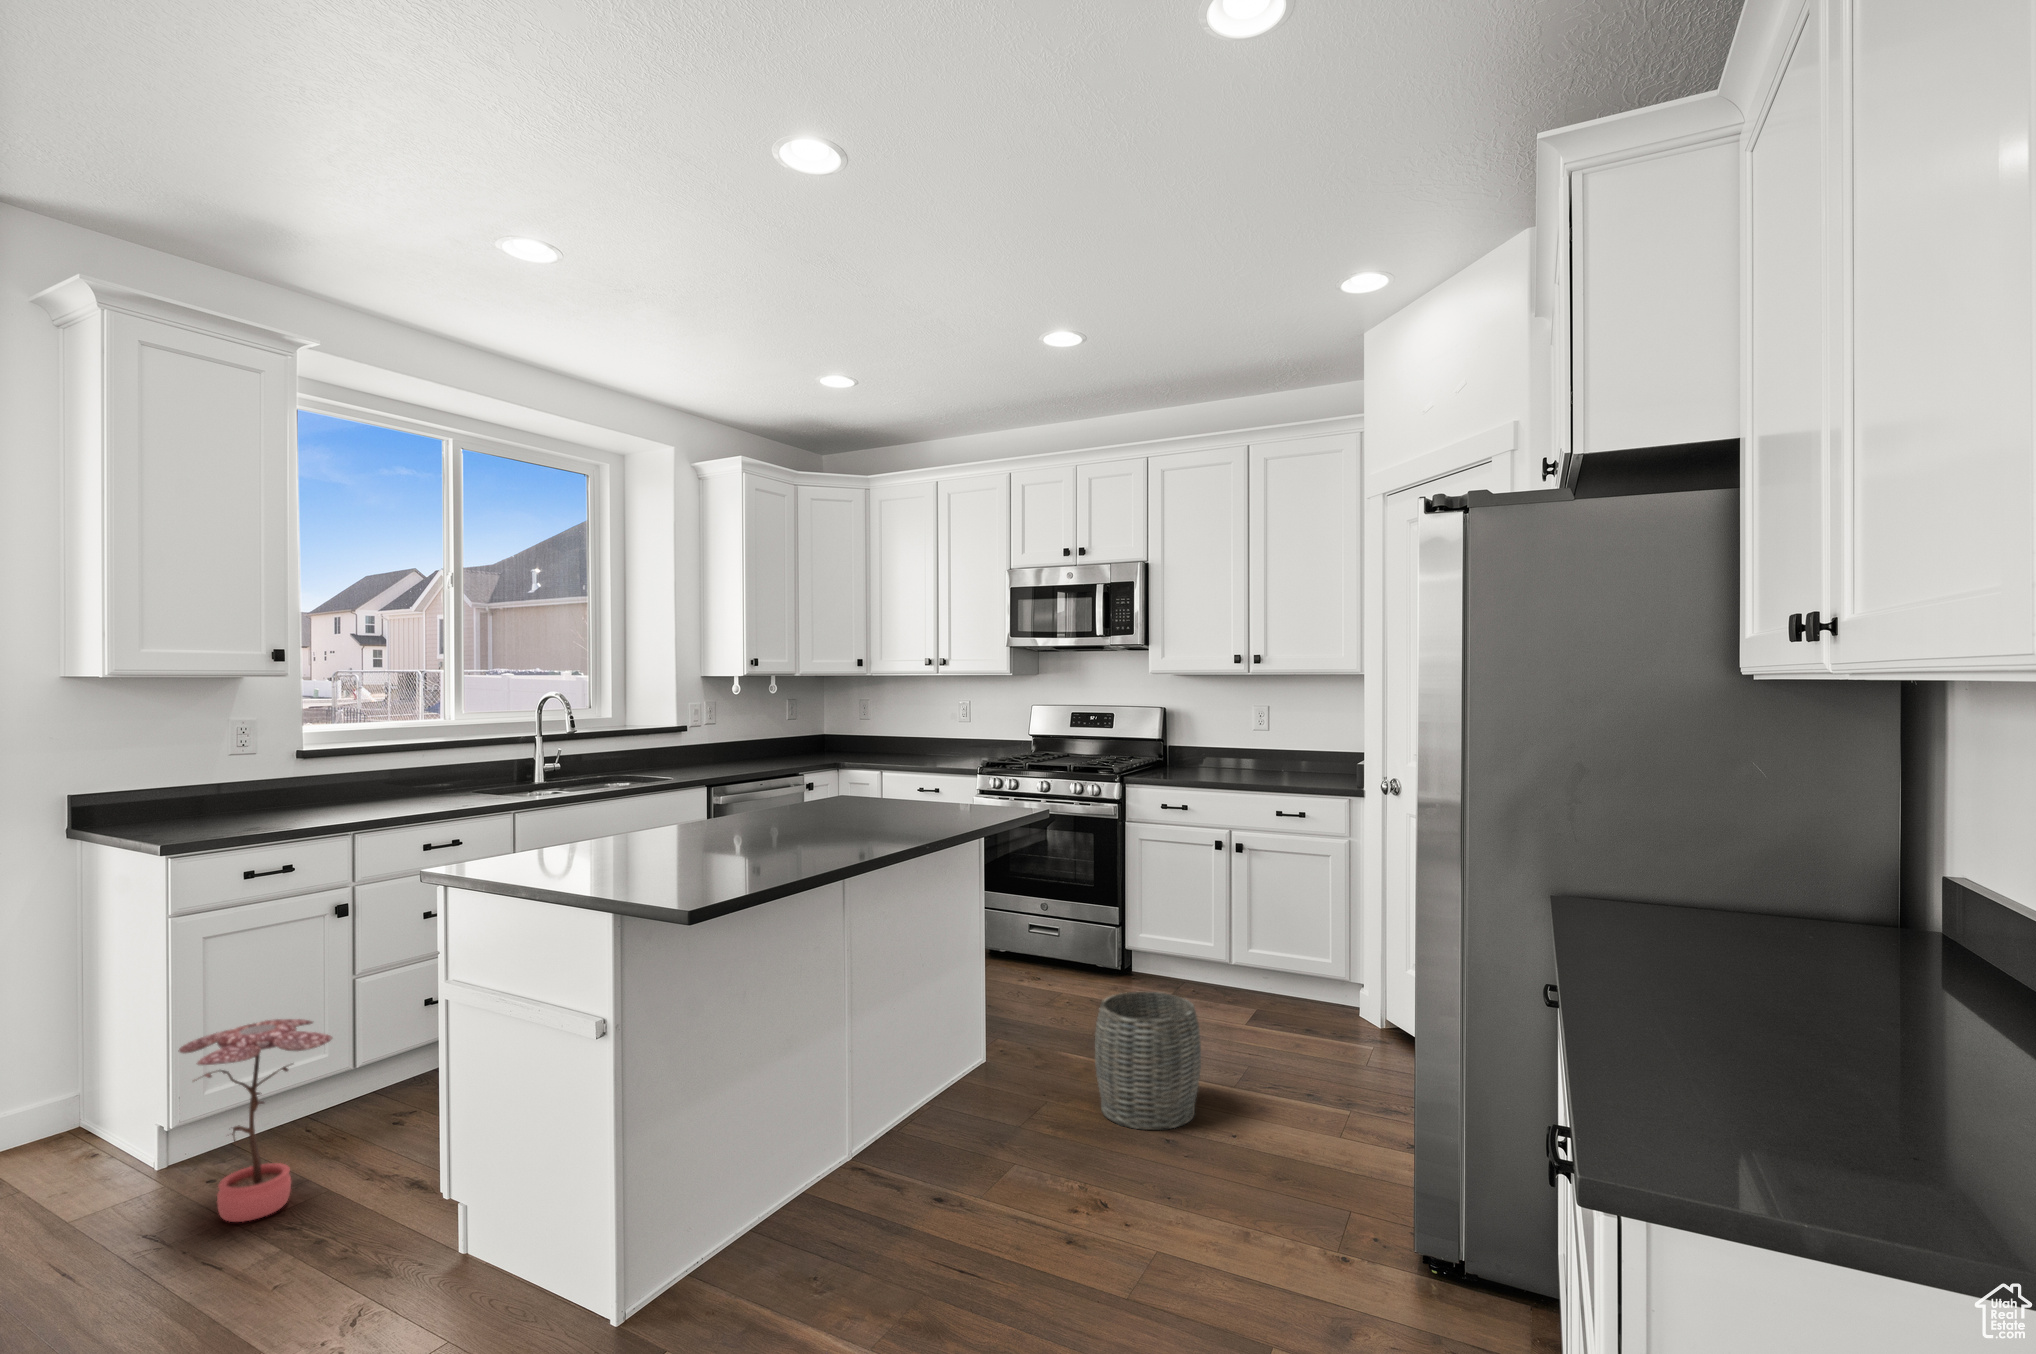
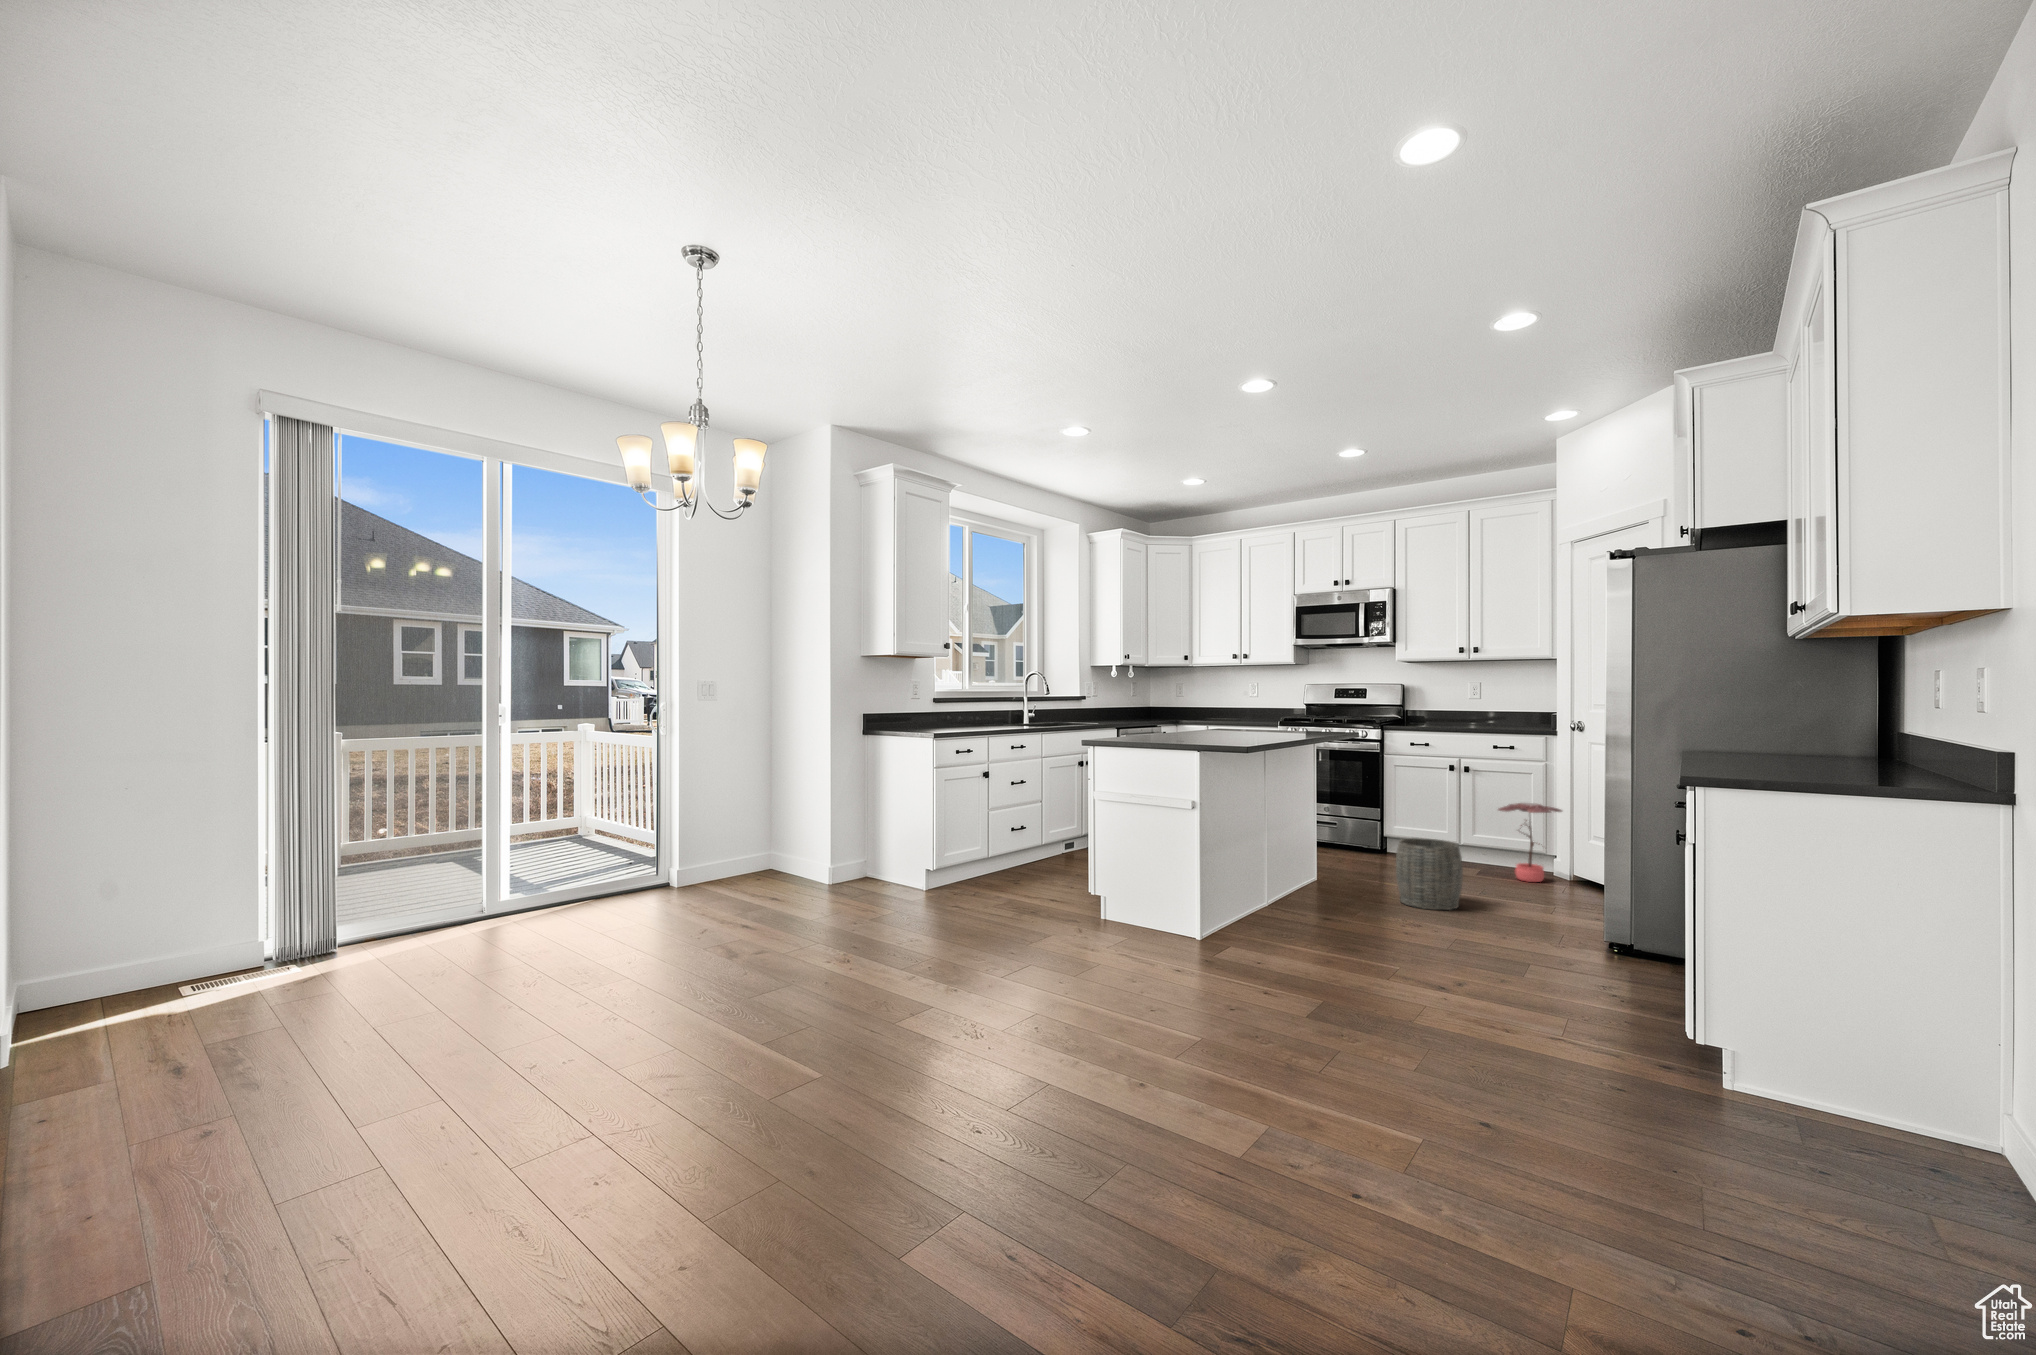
potted plant: present [179,1019,332,1222] -> present [1498,803,1562,882]

